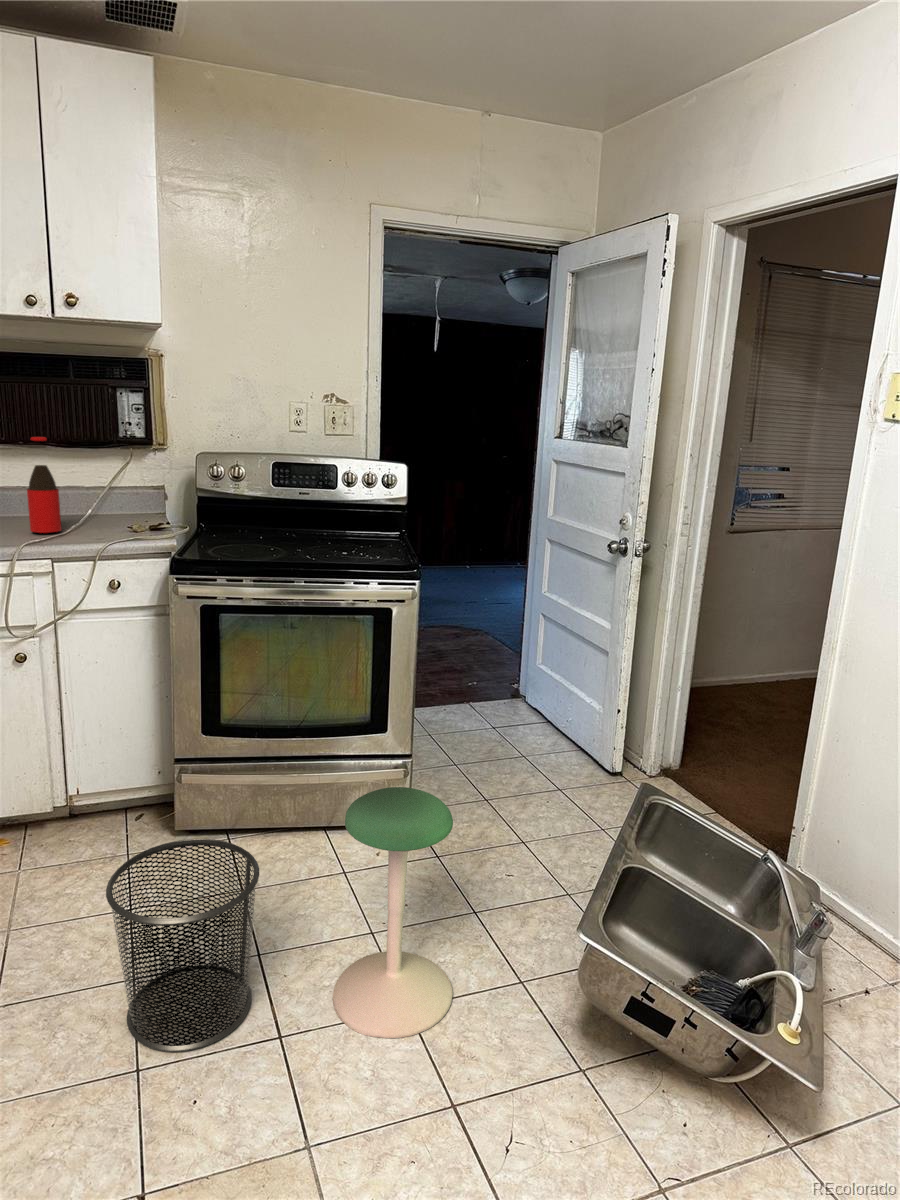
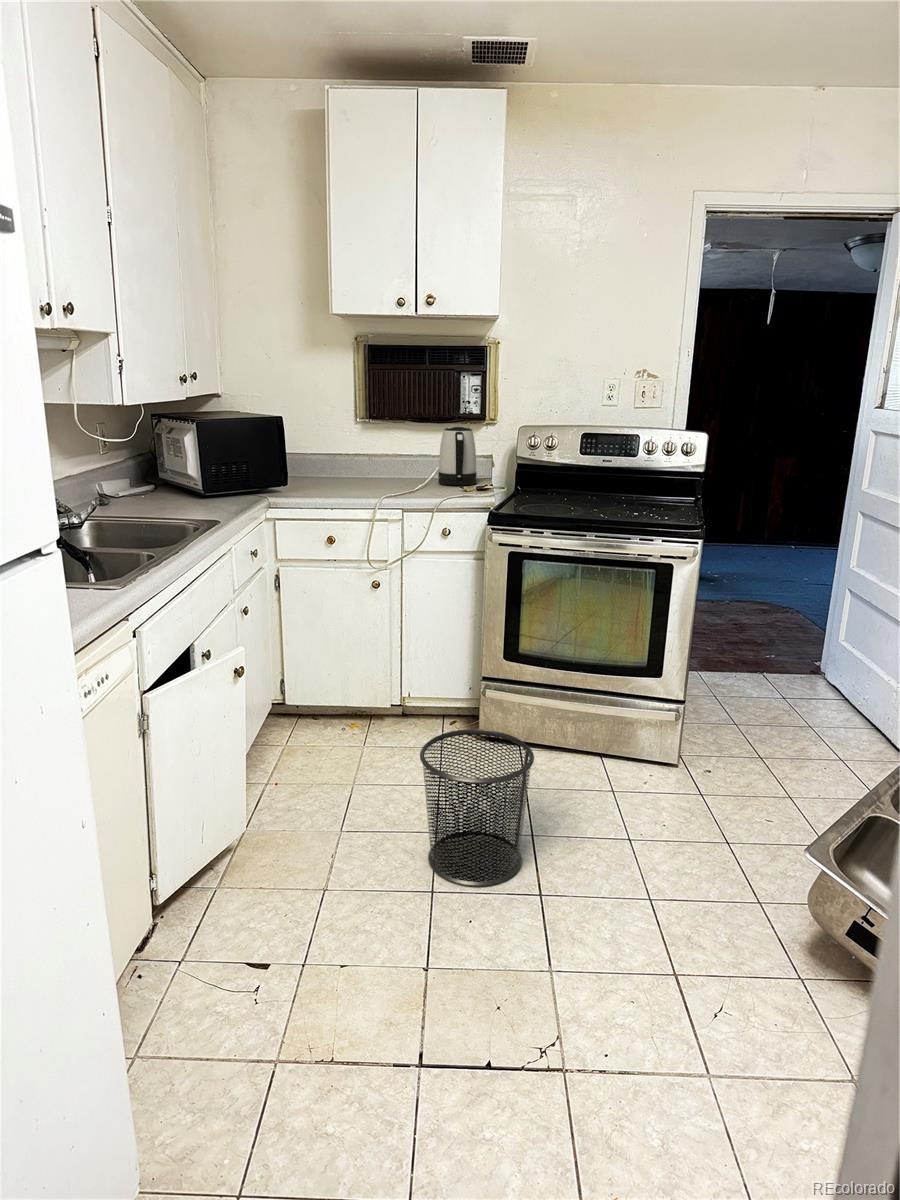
bottle: present [27,437,61,533] -> none [389,412,411,490]
kettle: none [97,454,147,526] -> present [438,426,477,485]
stool: present [333,787,453,1038] -> none [586,709,701,919]

